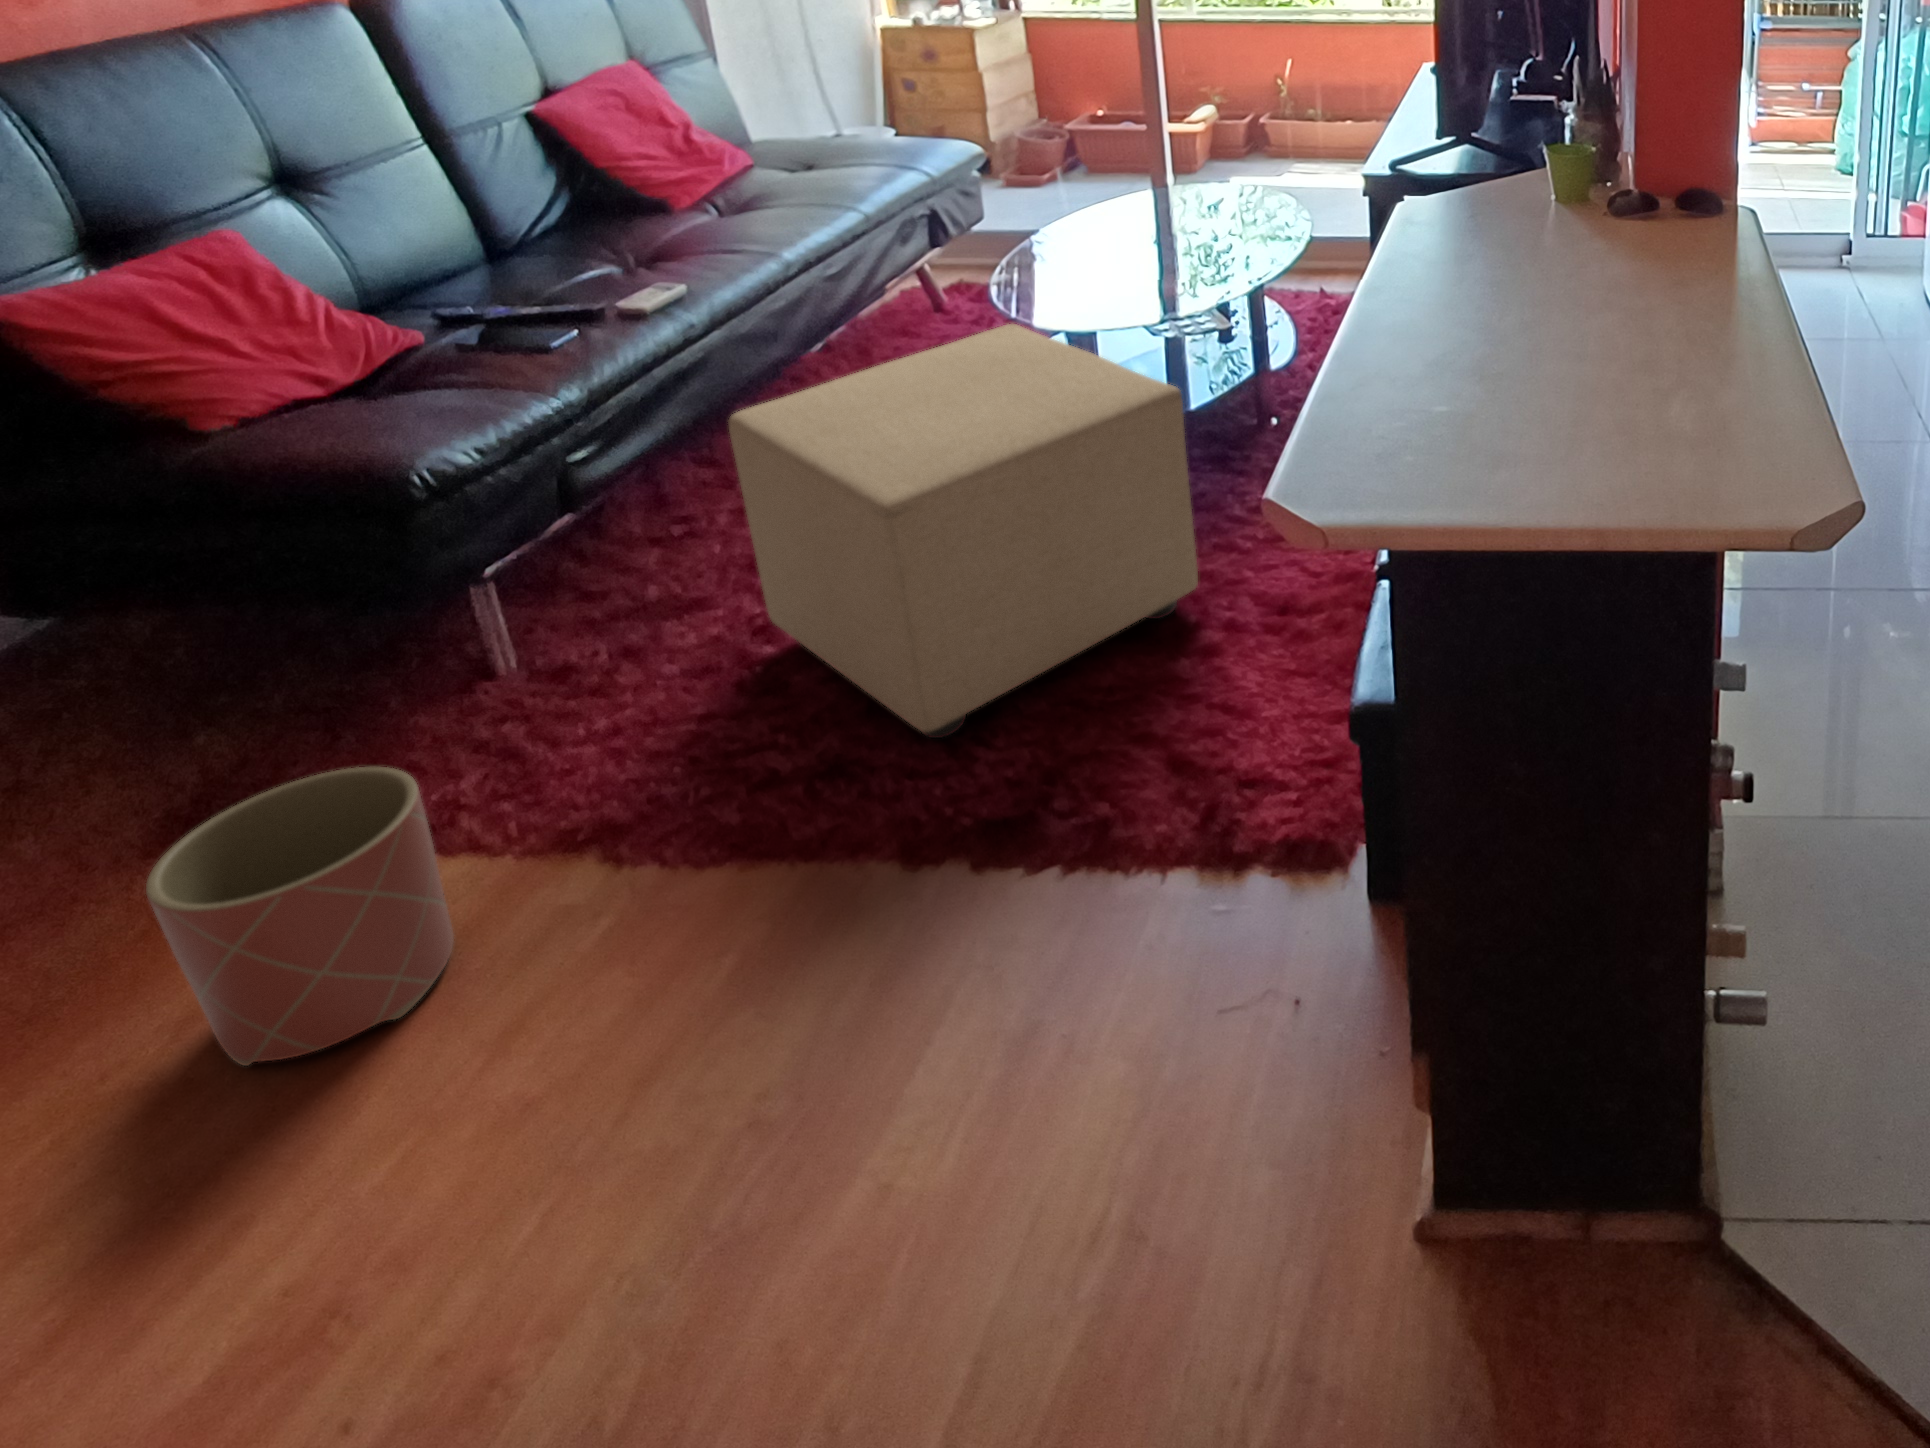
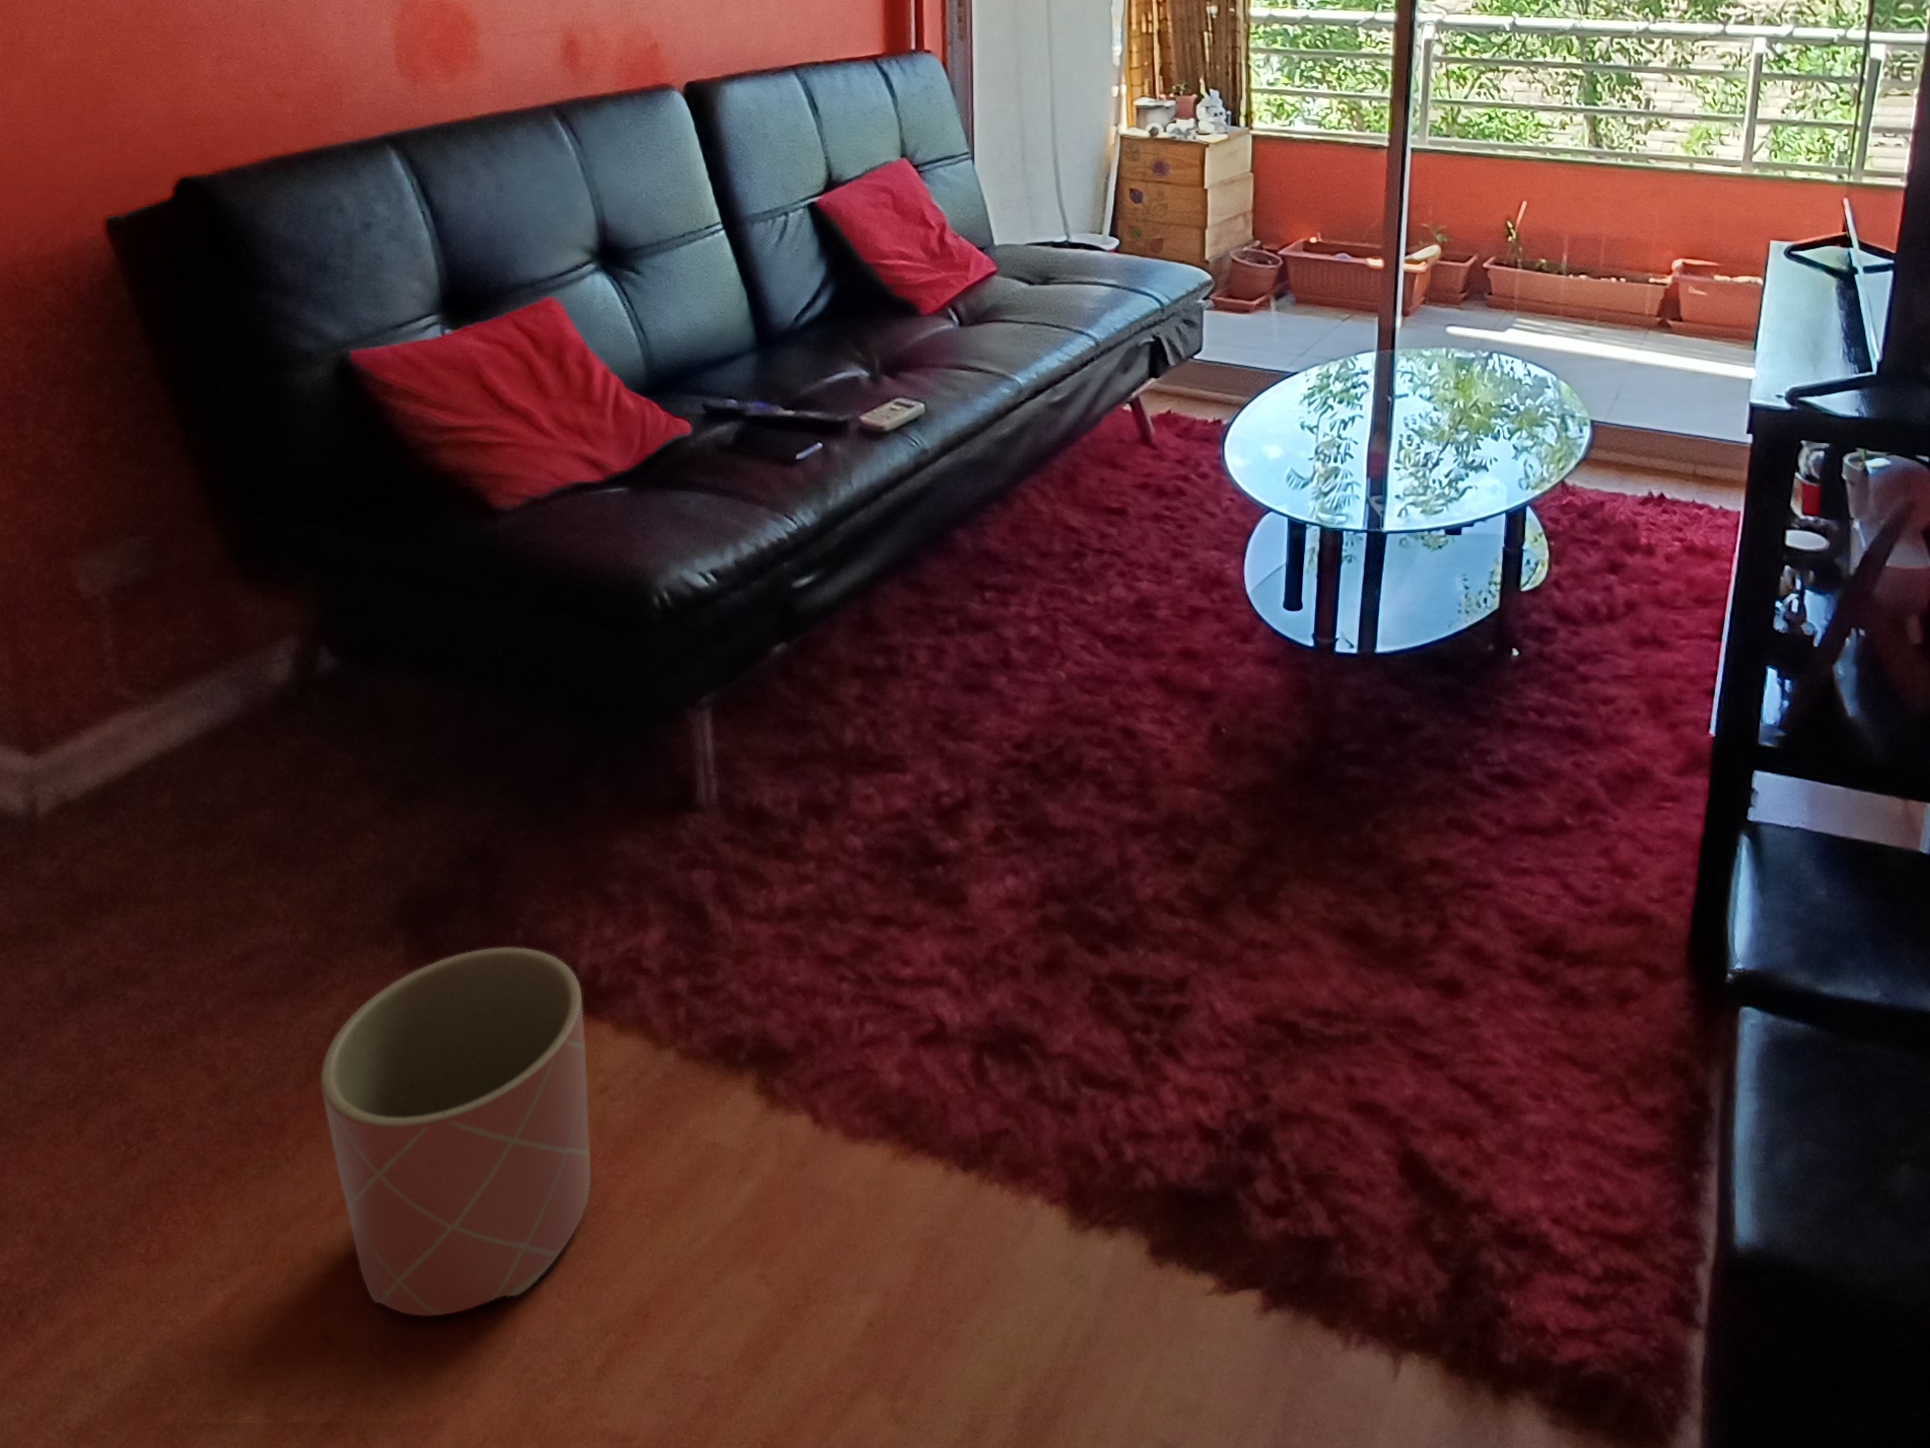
ottoman: present [729,324,1198,738] -> none [943,505,1467,1067]

